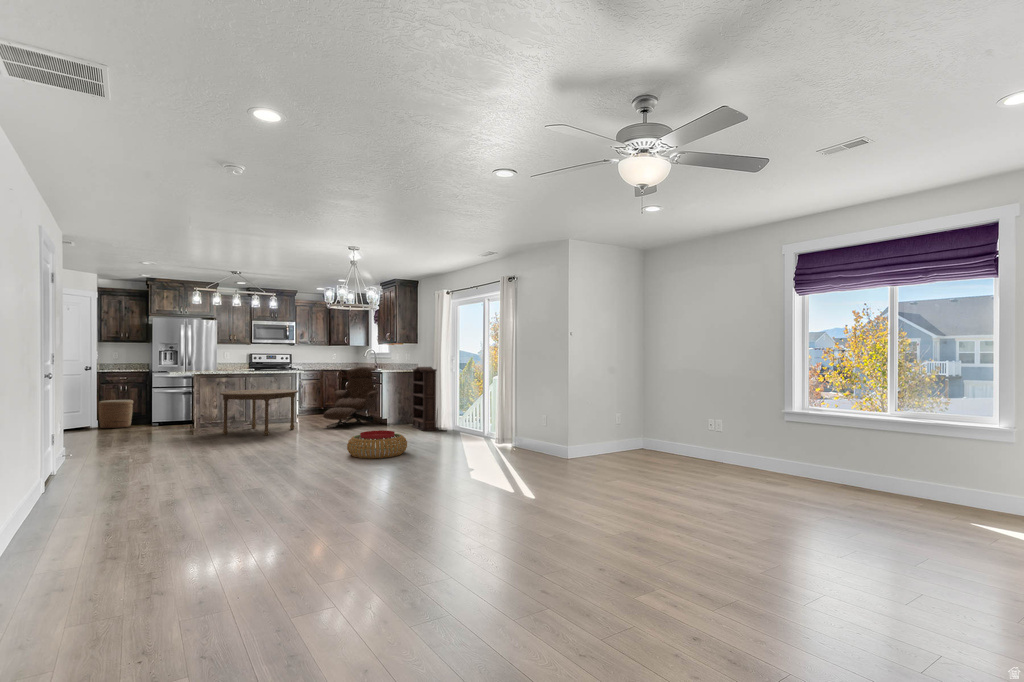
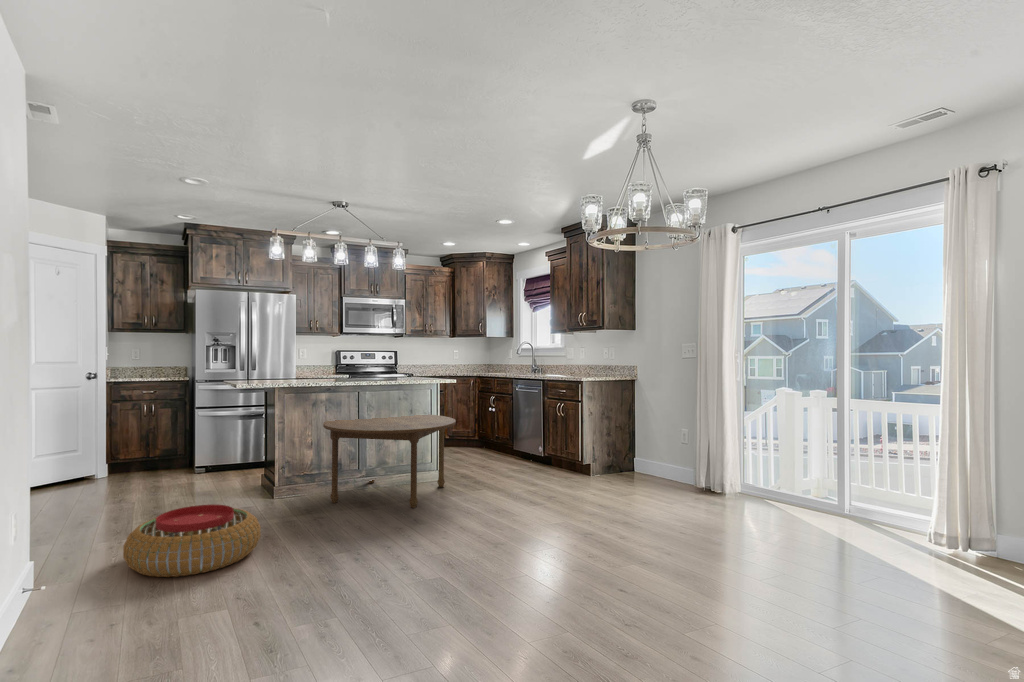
lounge chair: present [323,367,378,428] -> none [489,374,565,484]
bookshelf: present [412,367,437,431] -> none [640,377,705,496]
woven basket: present [99,400,133,428] -> none [107,428,165,480]
pouf: present [347,430,407,458] -> present [123,505,261,577]

